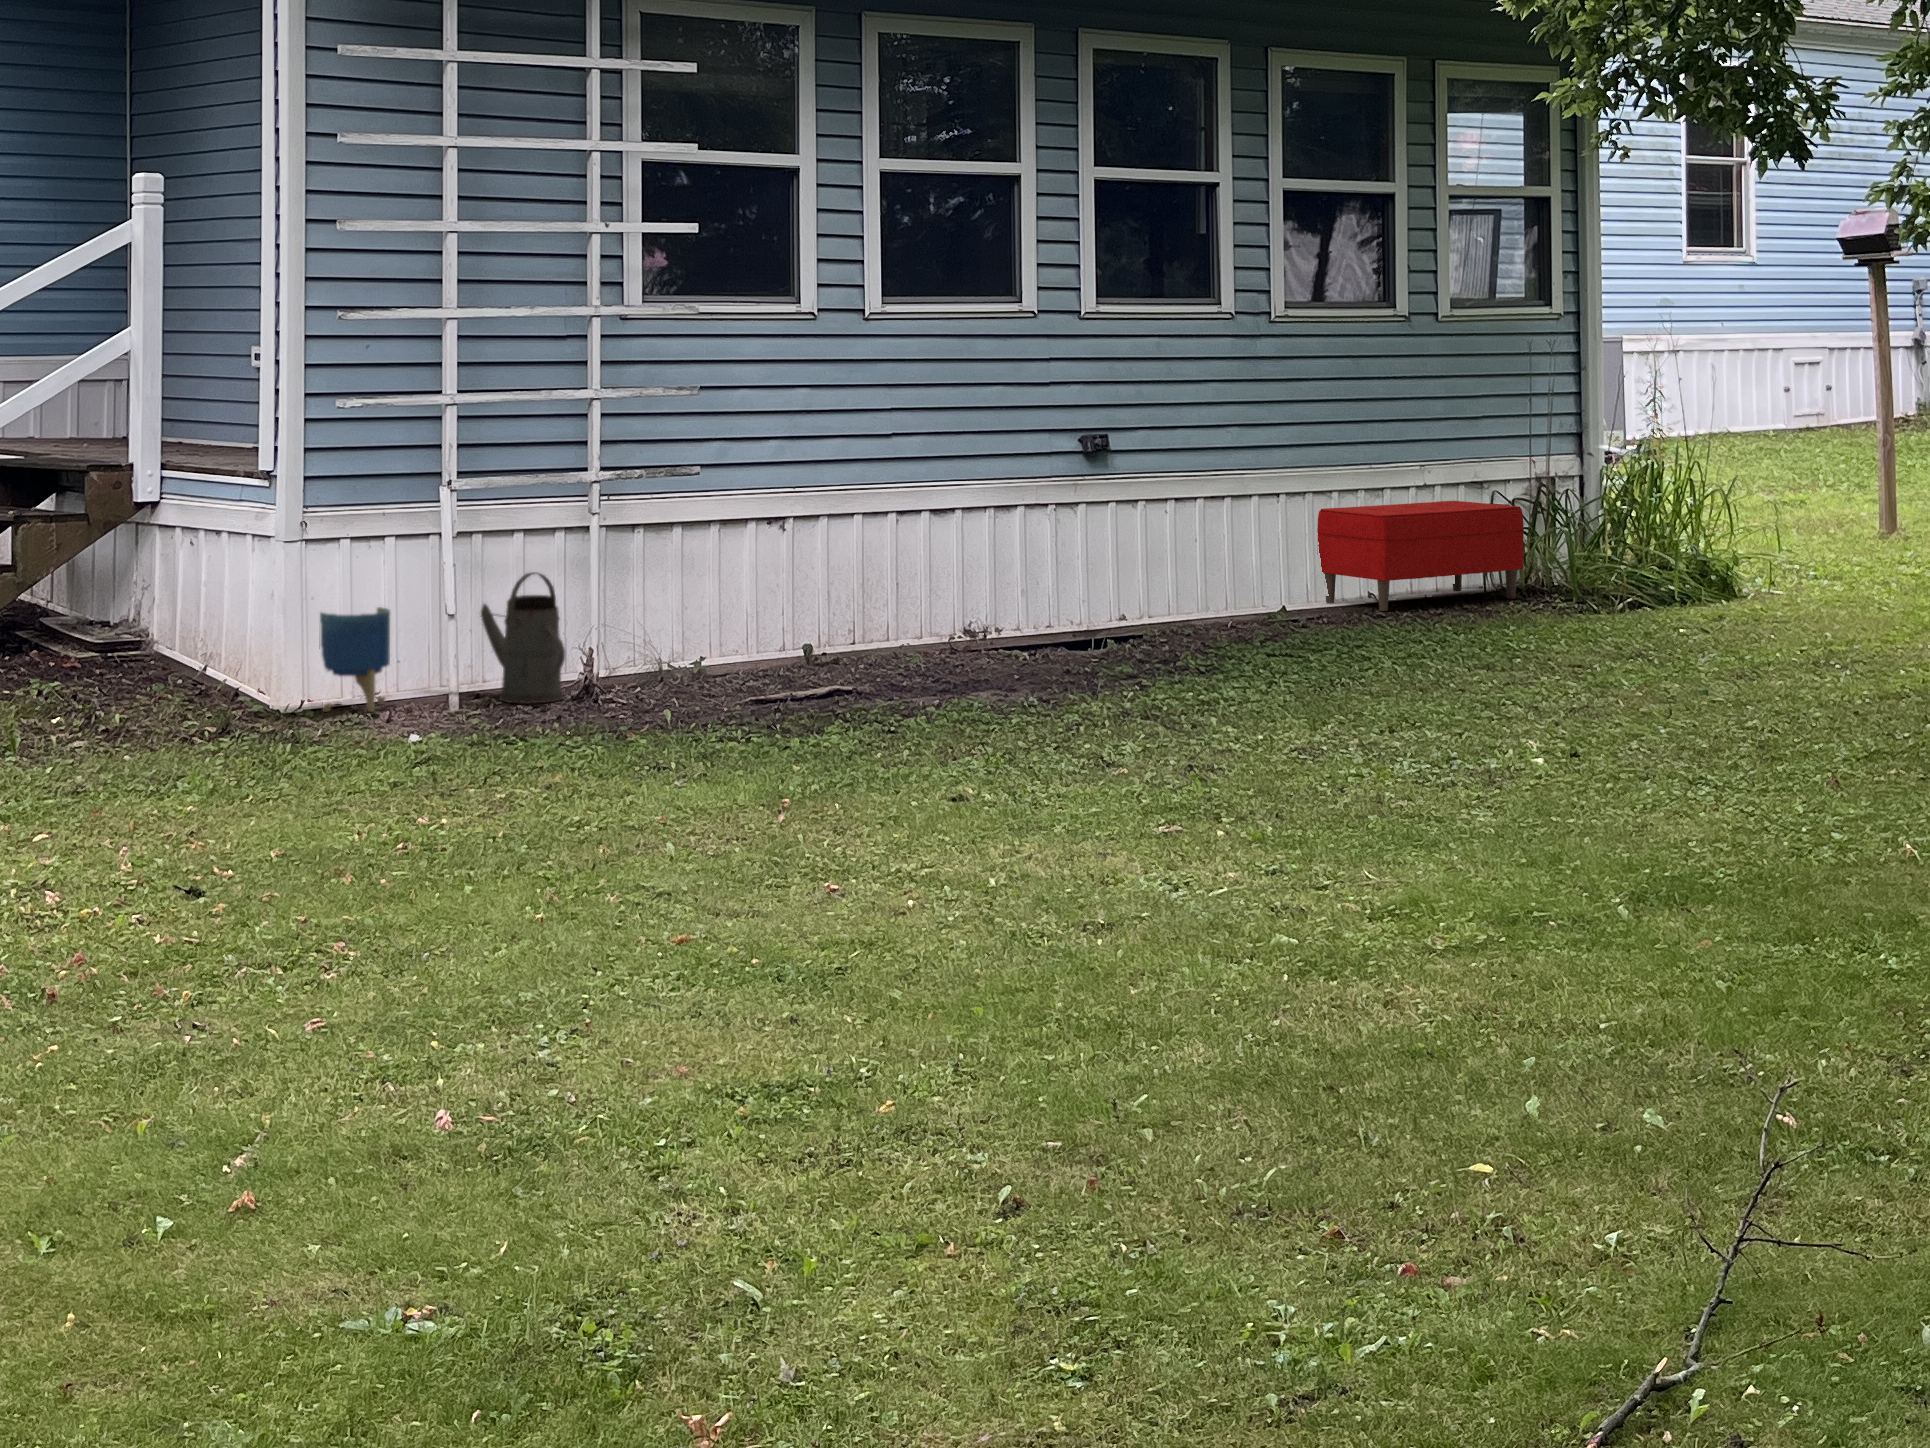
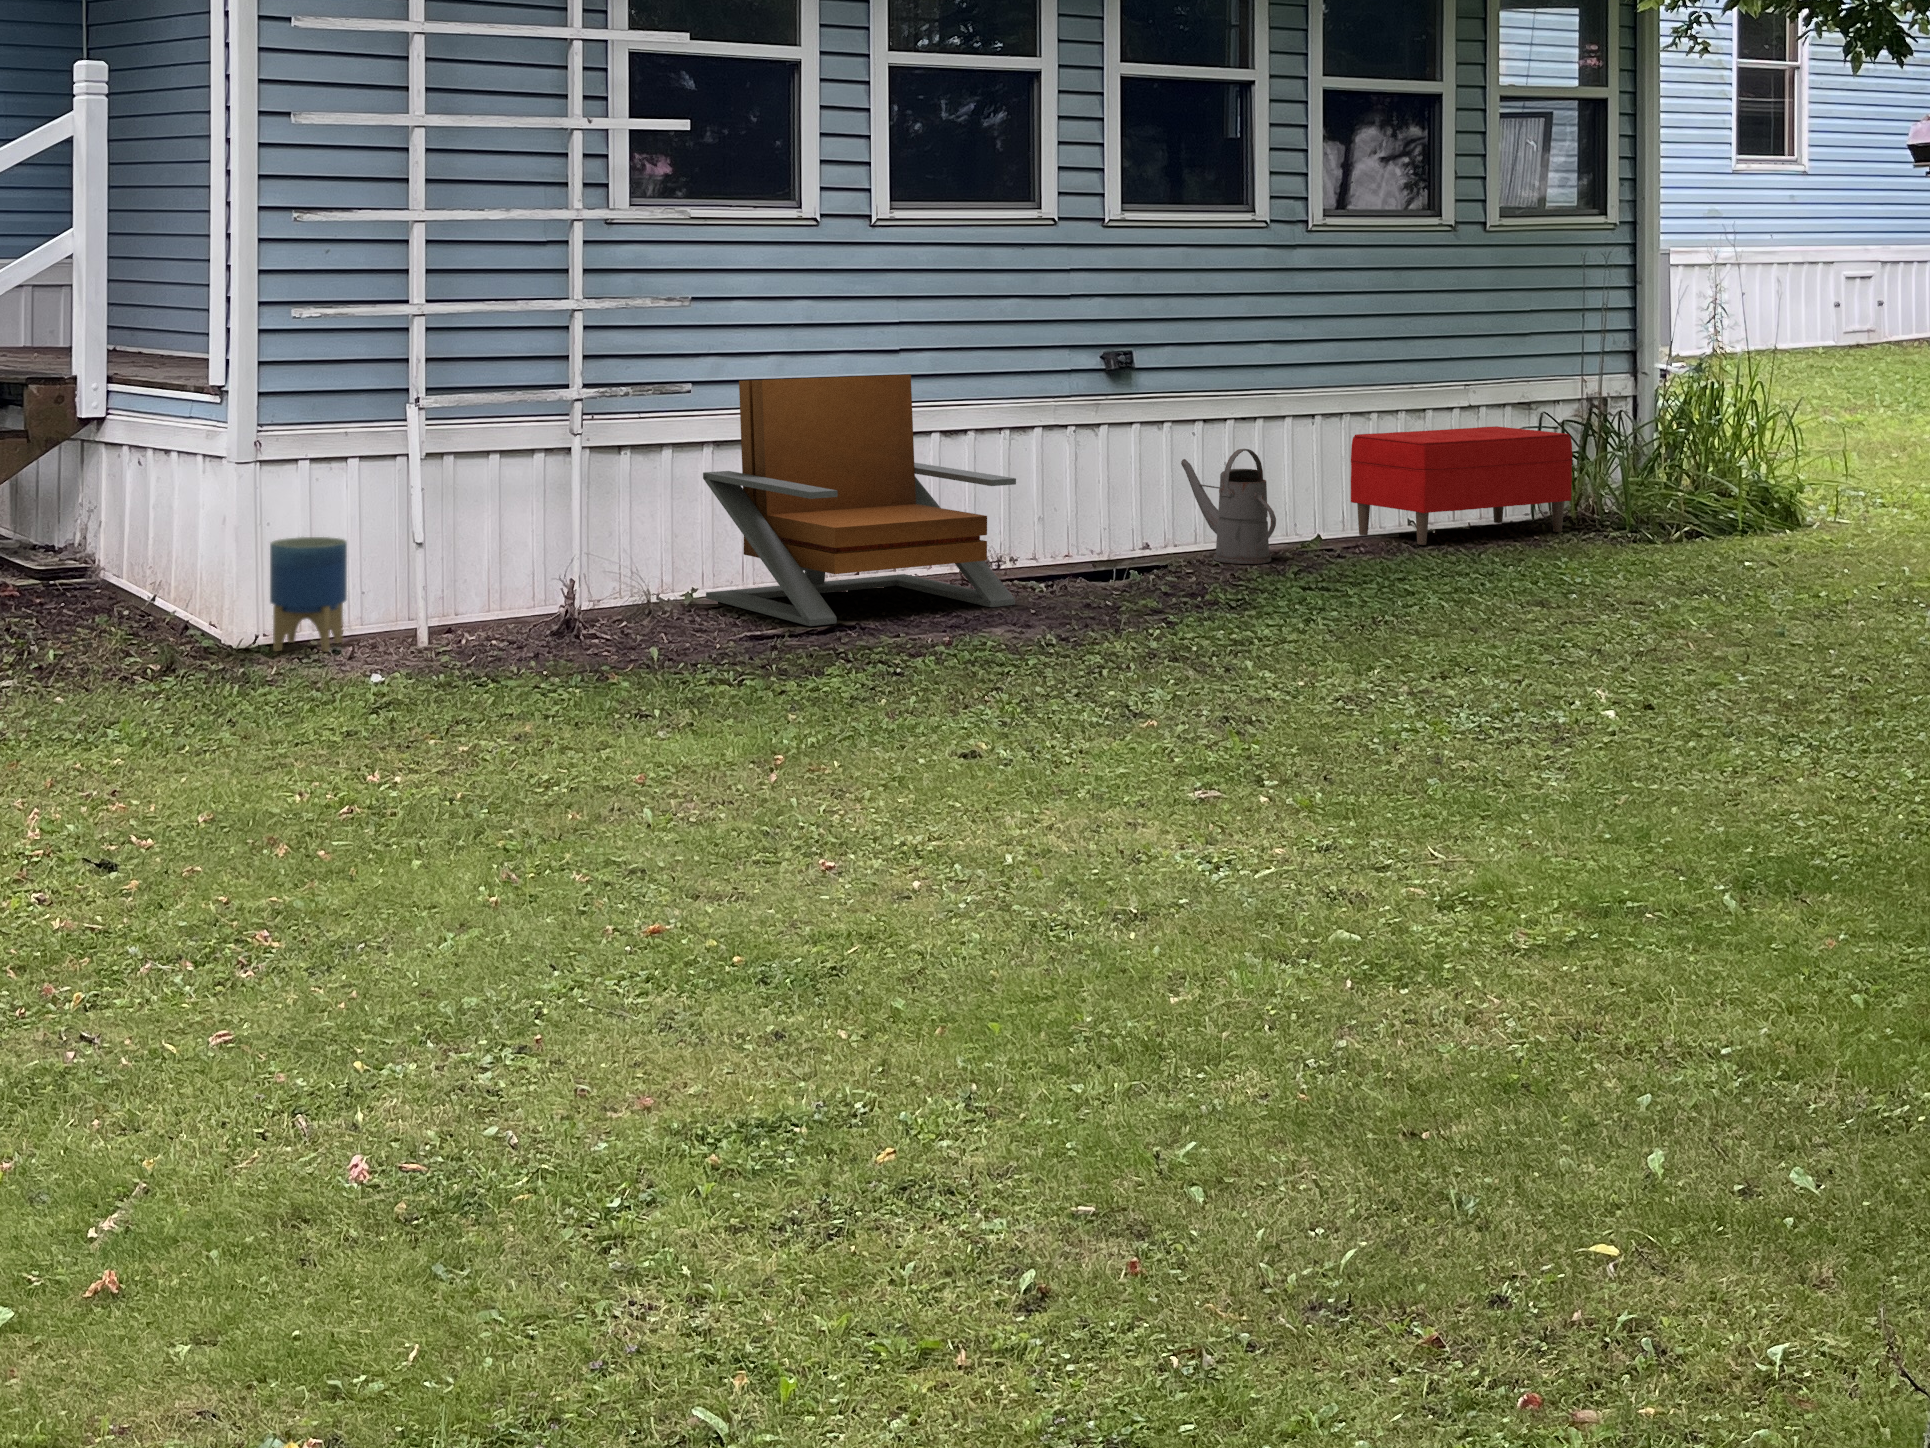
lounge chair: none [715,454,1004,686] -> present [703,374,1016,626]
watering can: present [481,572,565,704] -> present [1181,449,1276,564]

